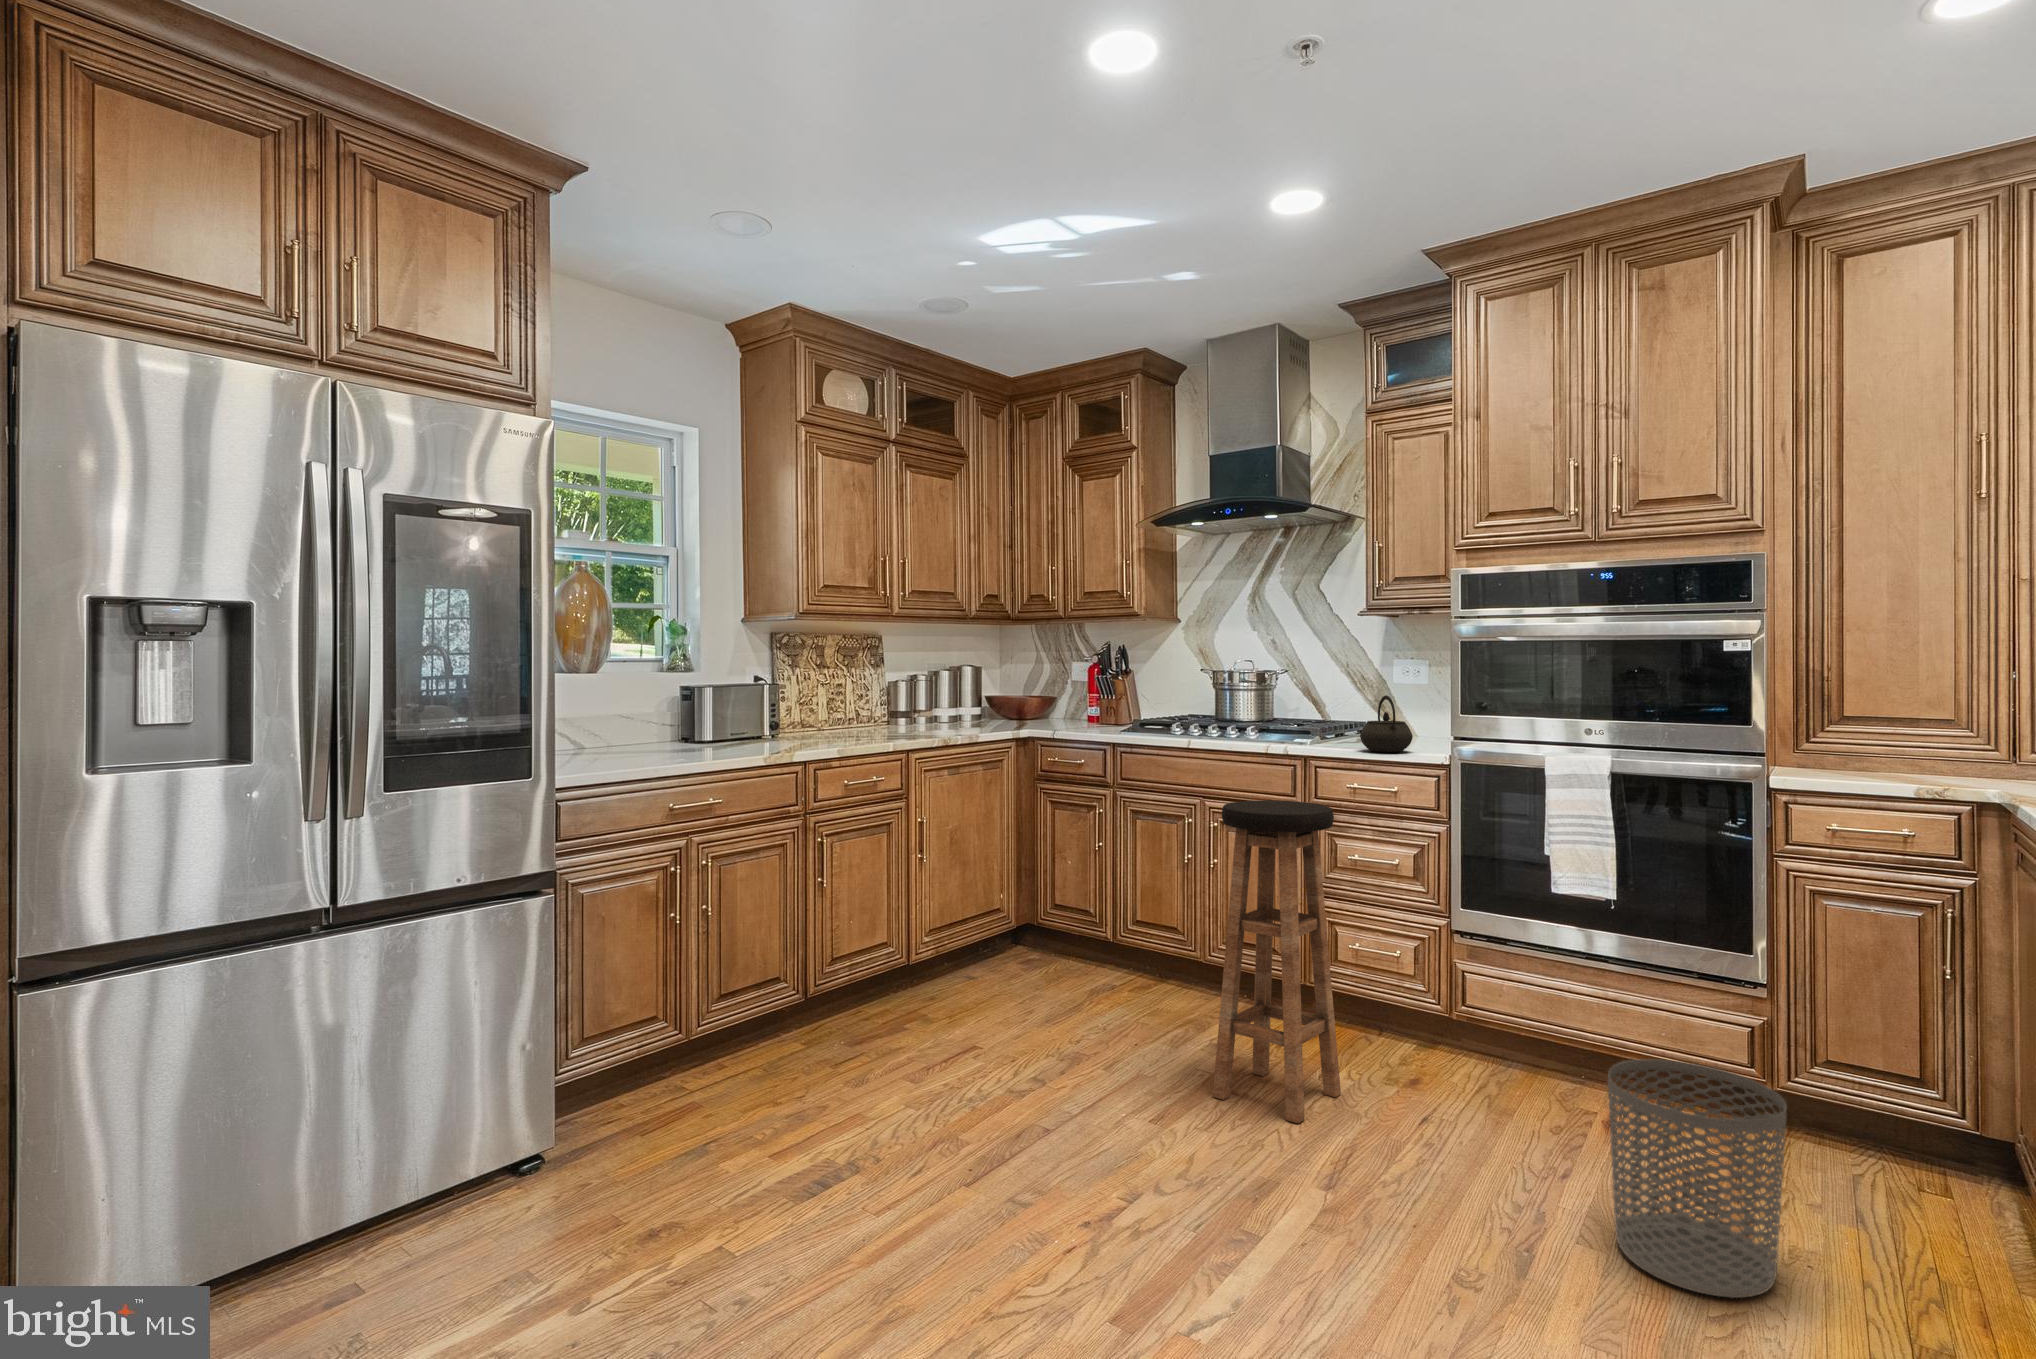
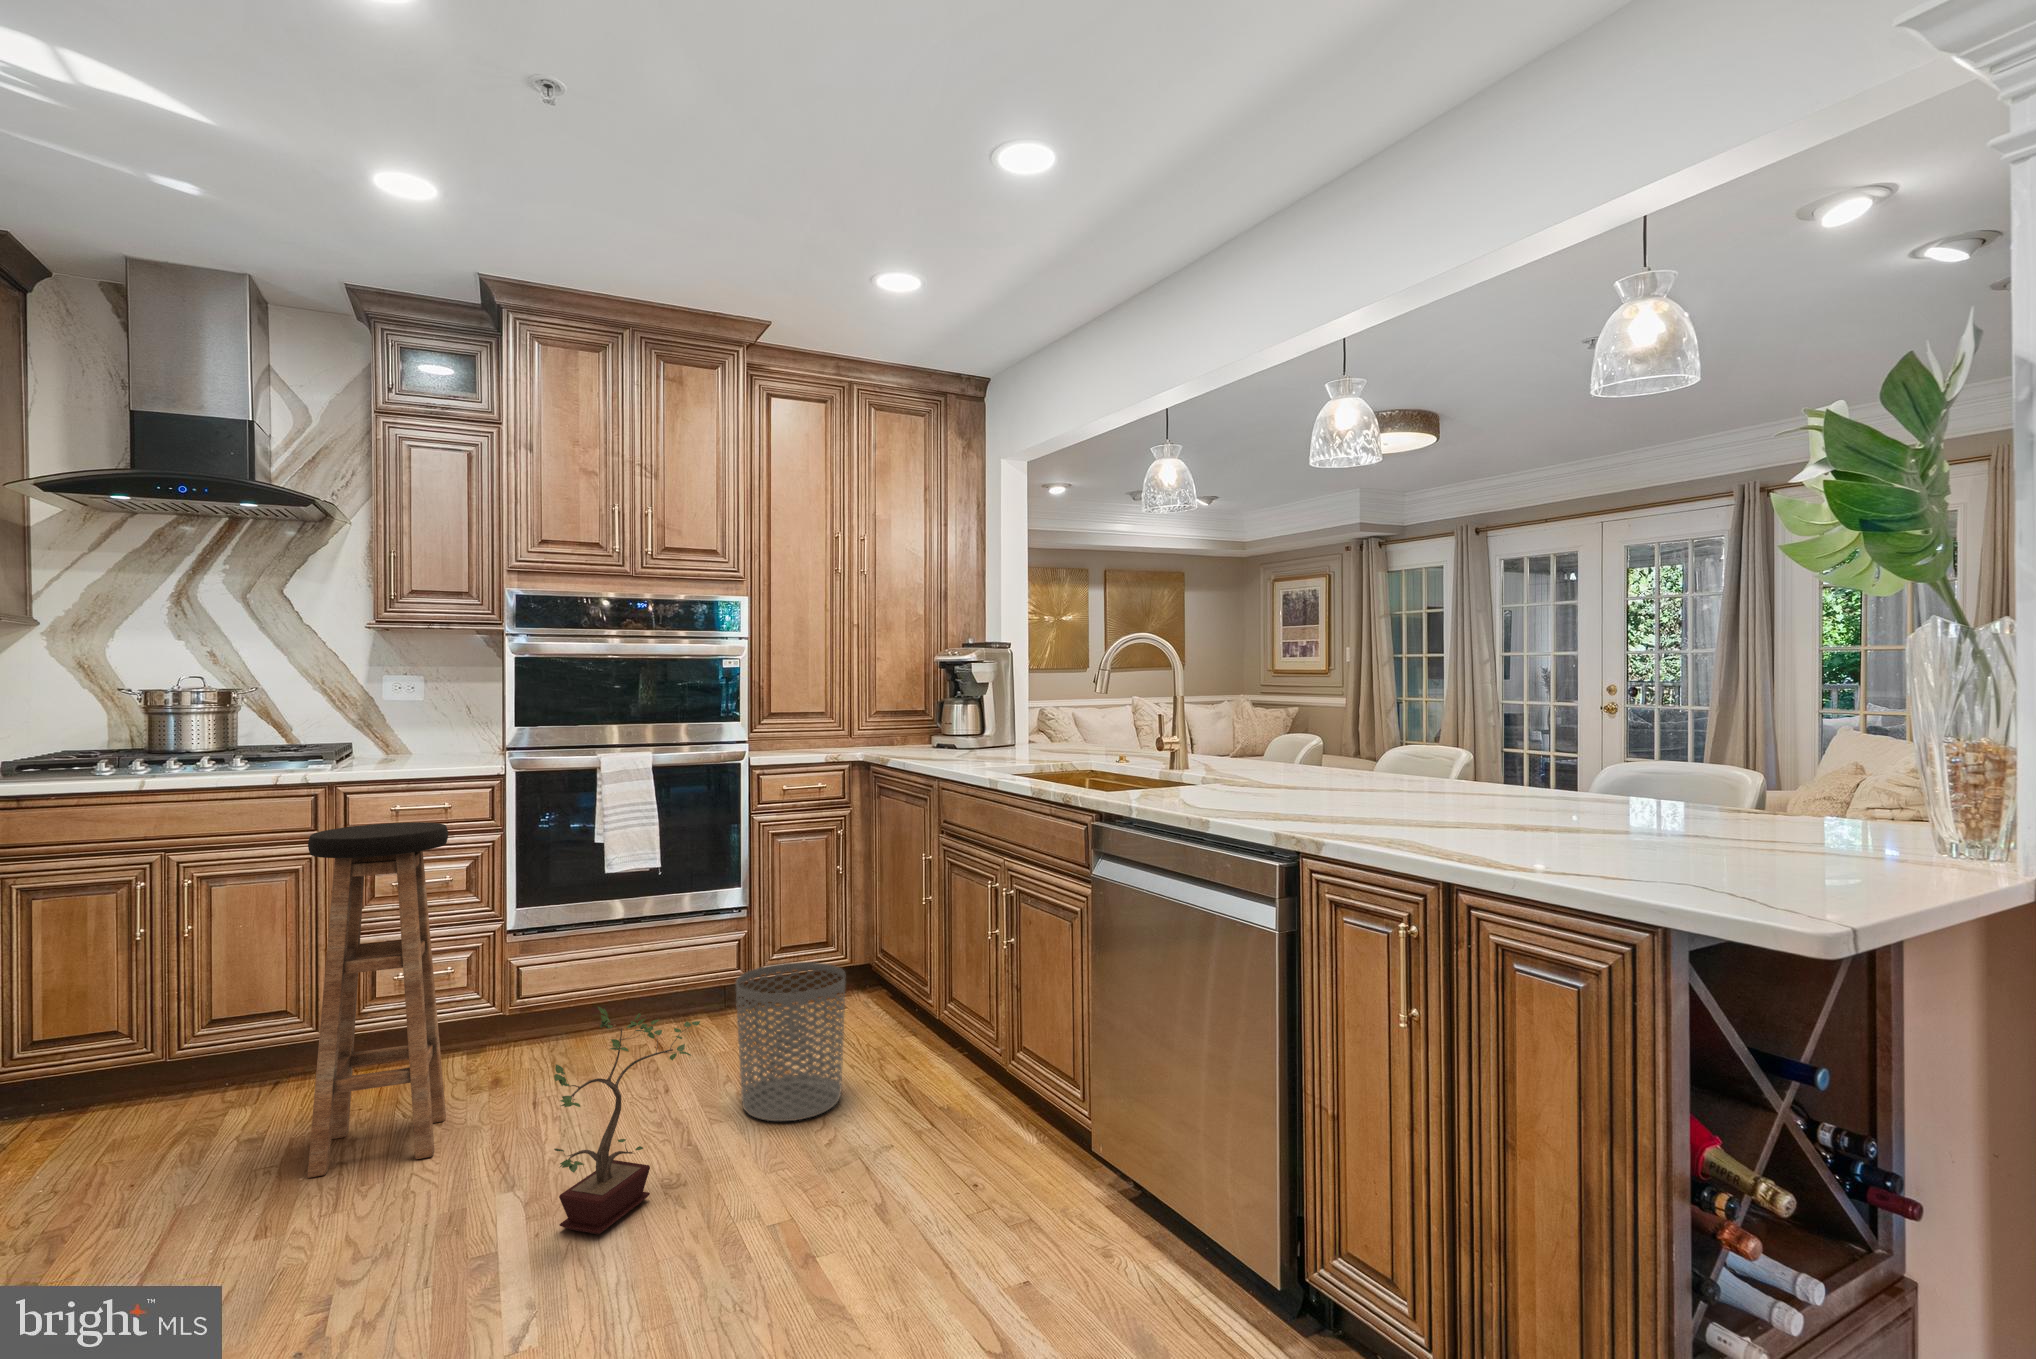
kettle: present [1360,695,1413,752] -> none [404,710,462,767]
potted plant: none [1301,1029,1509,1273] -> present [554,1007,700,1234]

